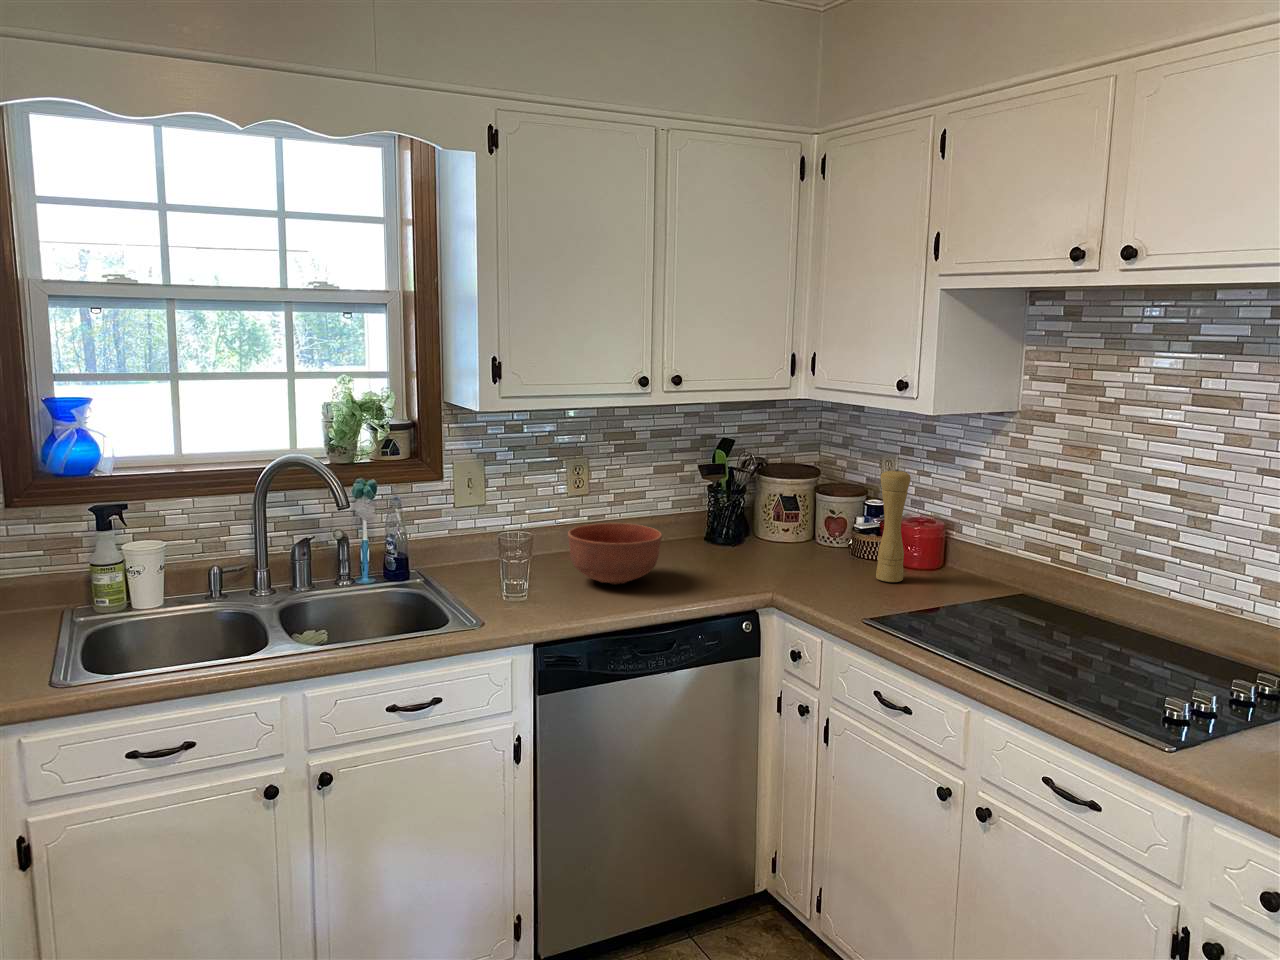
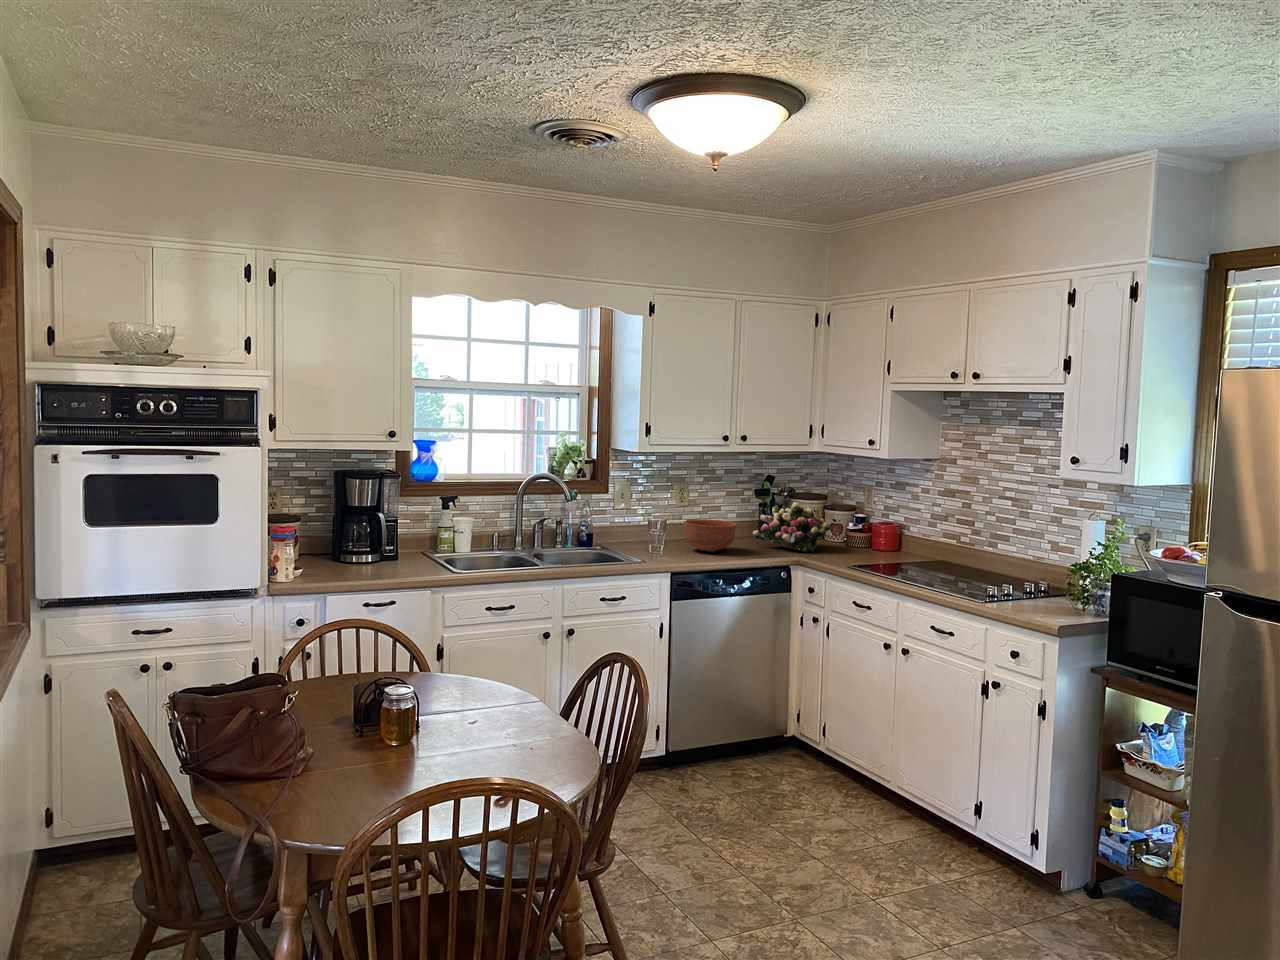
pepper mill: present [876,469,911,582] -> none [859,490,878,555]
flower arrangement: none [694,487,827,579] -> present [753,502,830,552]

